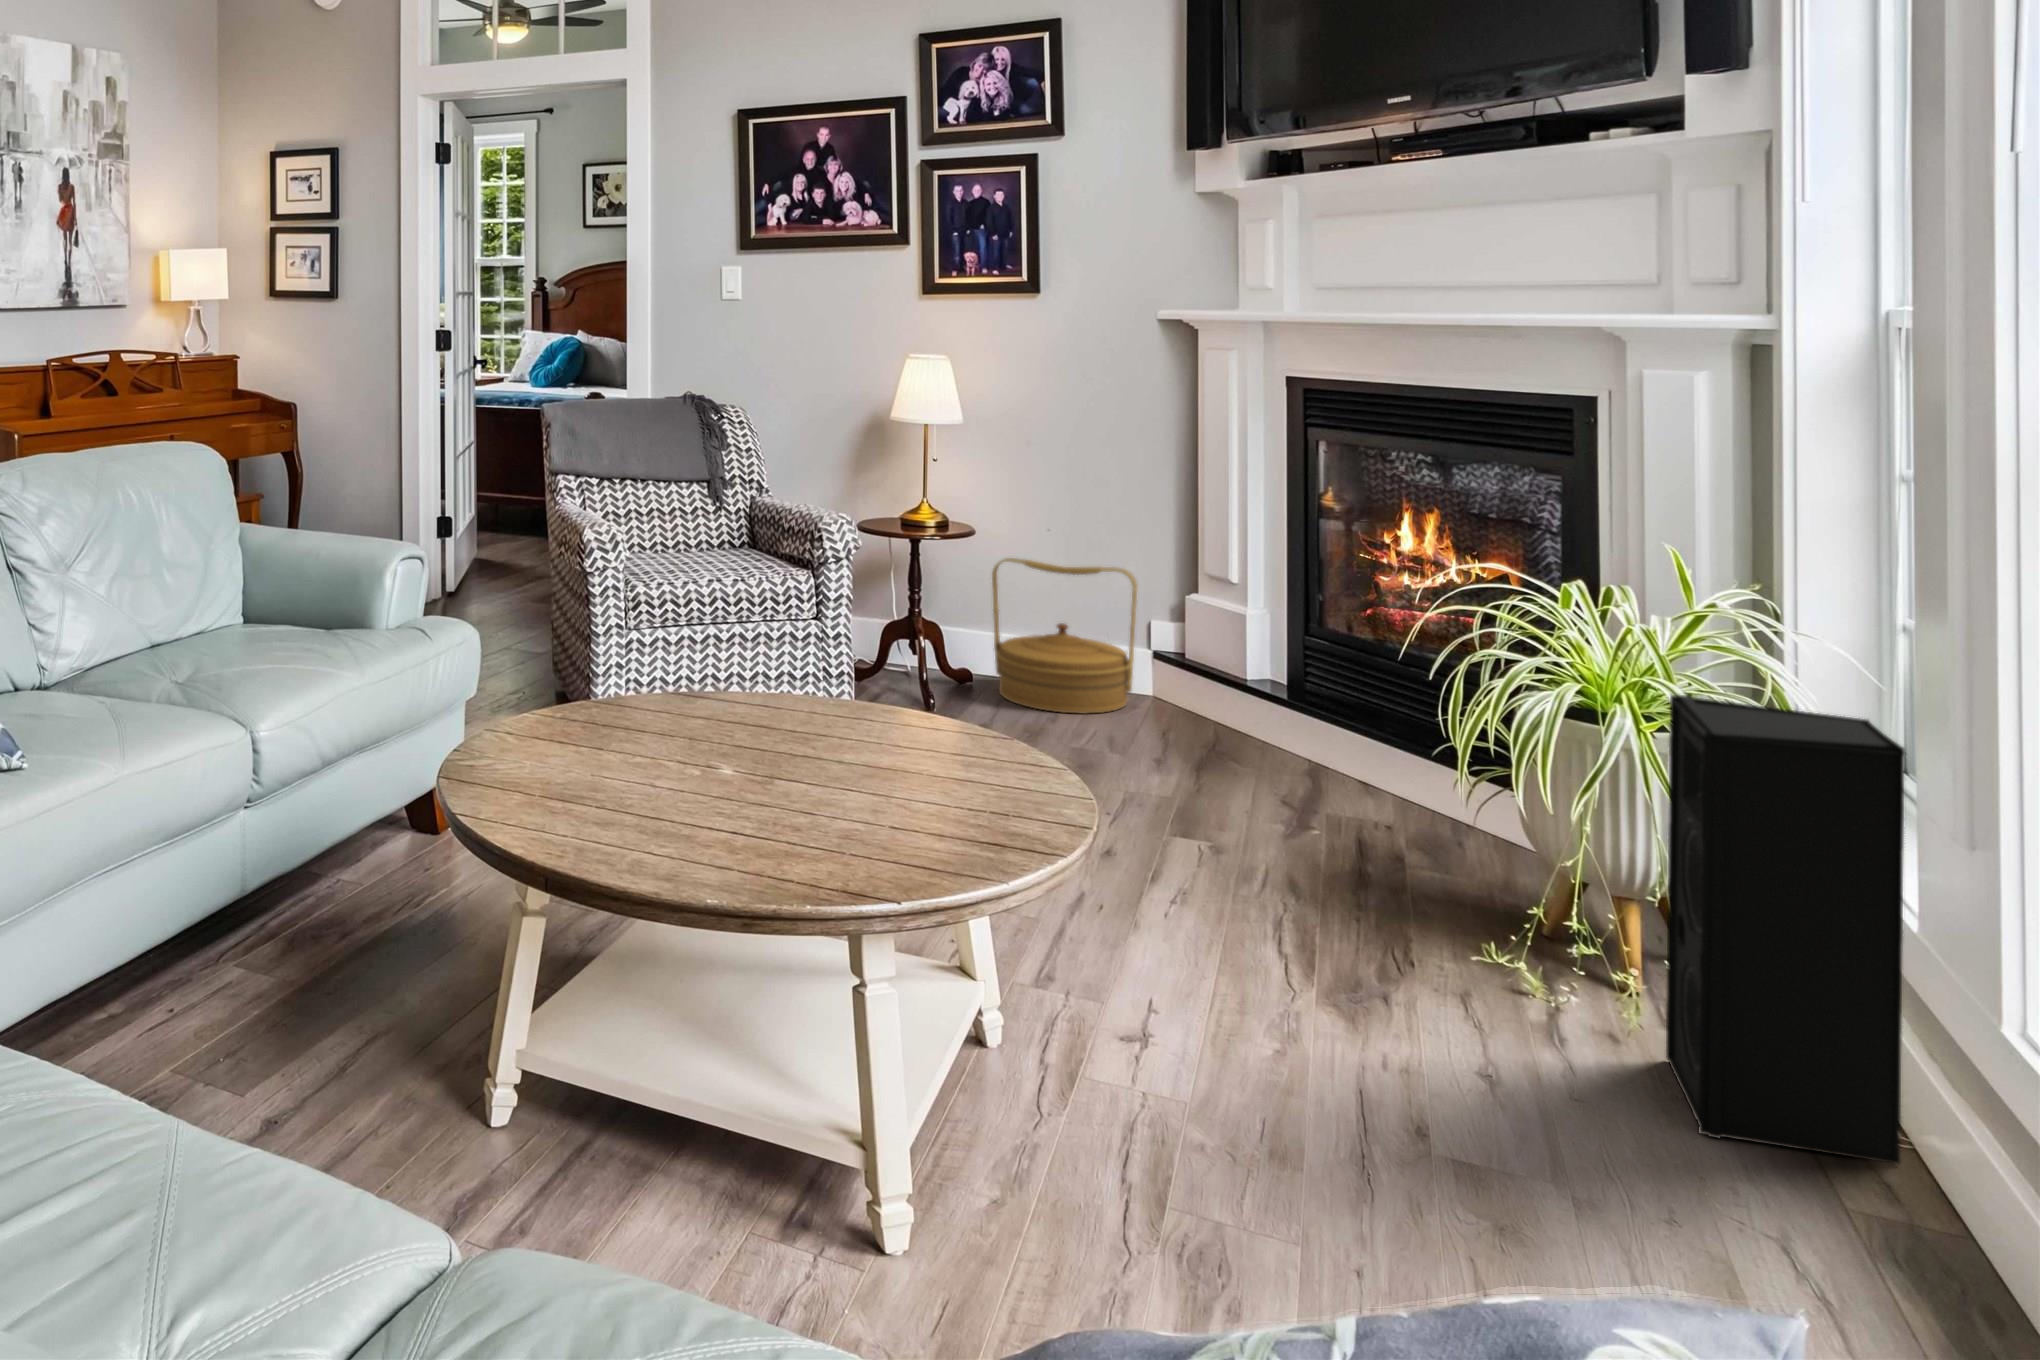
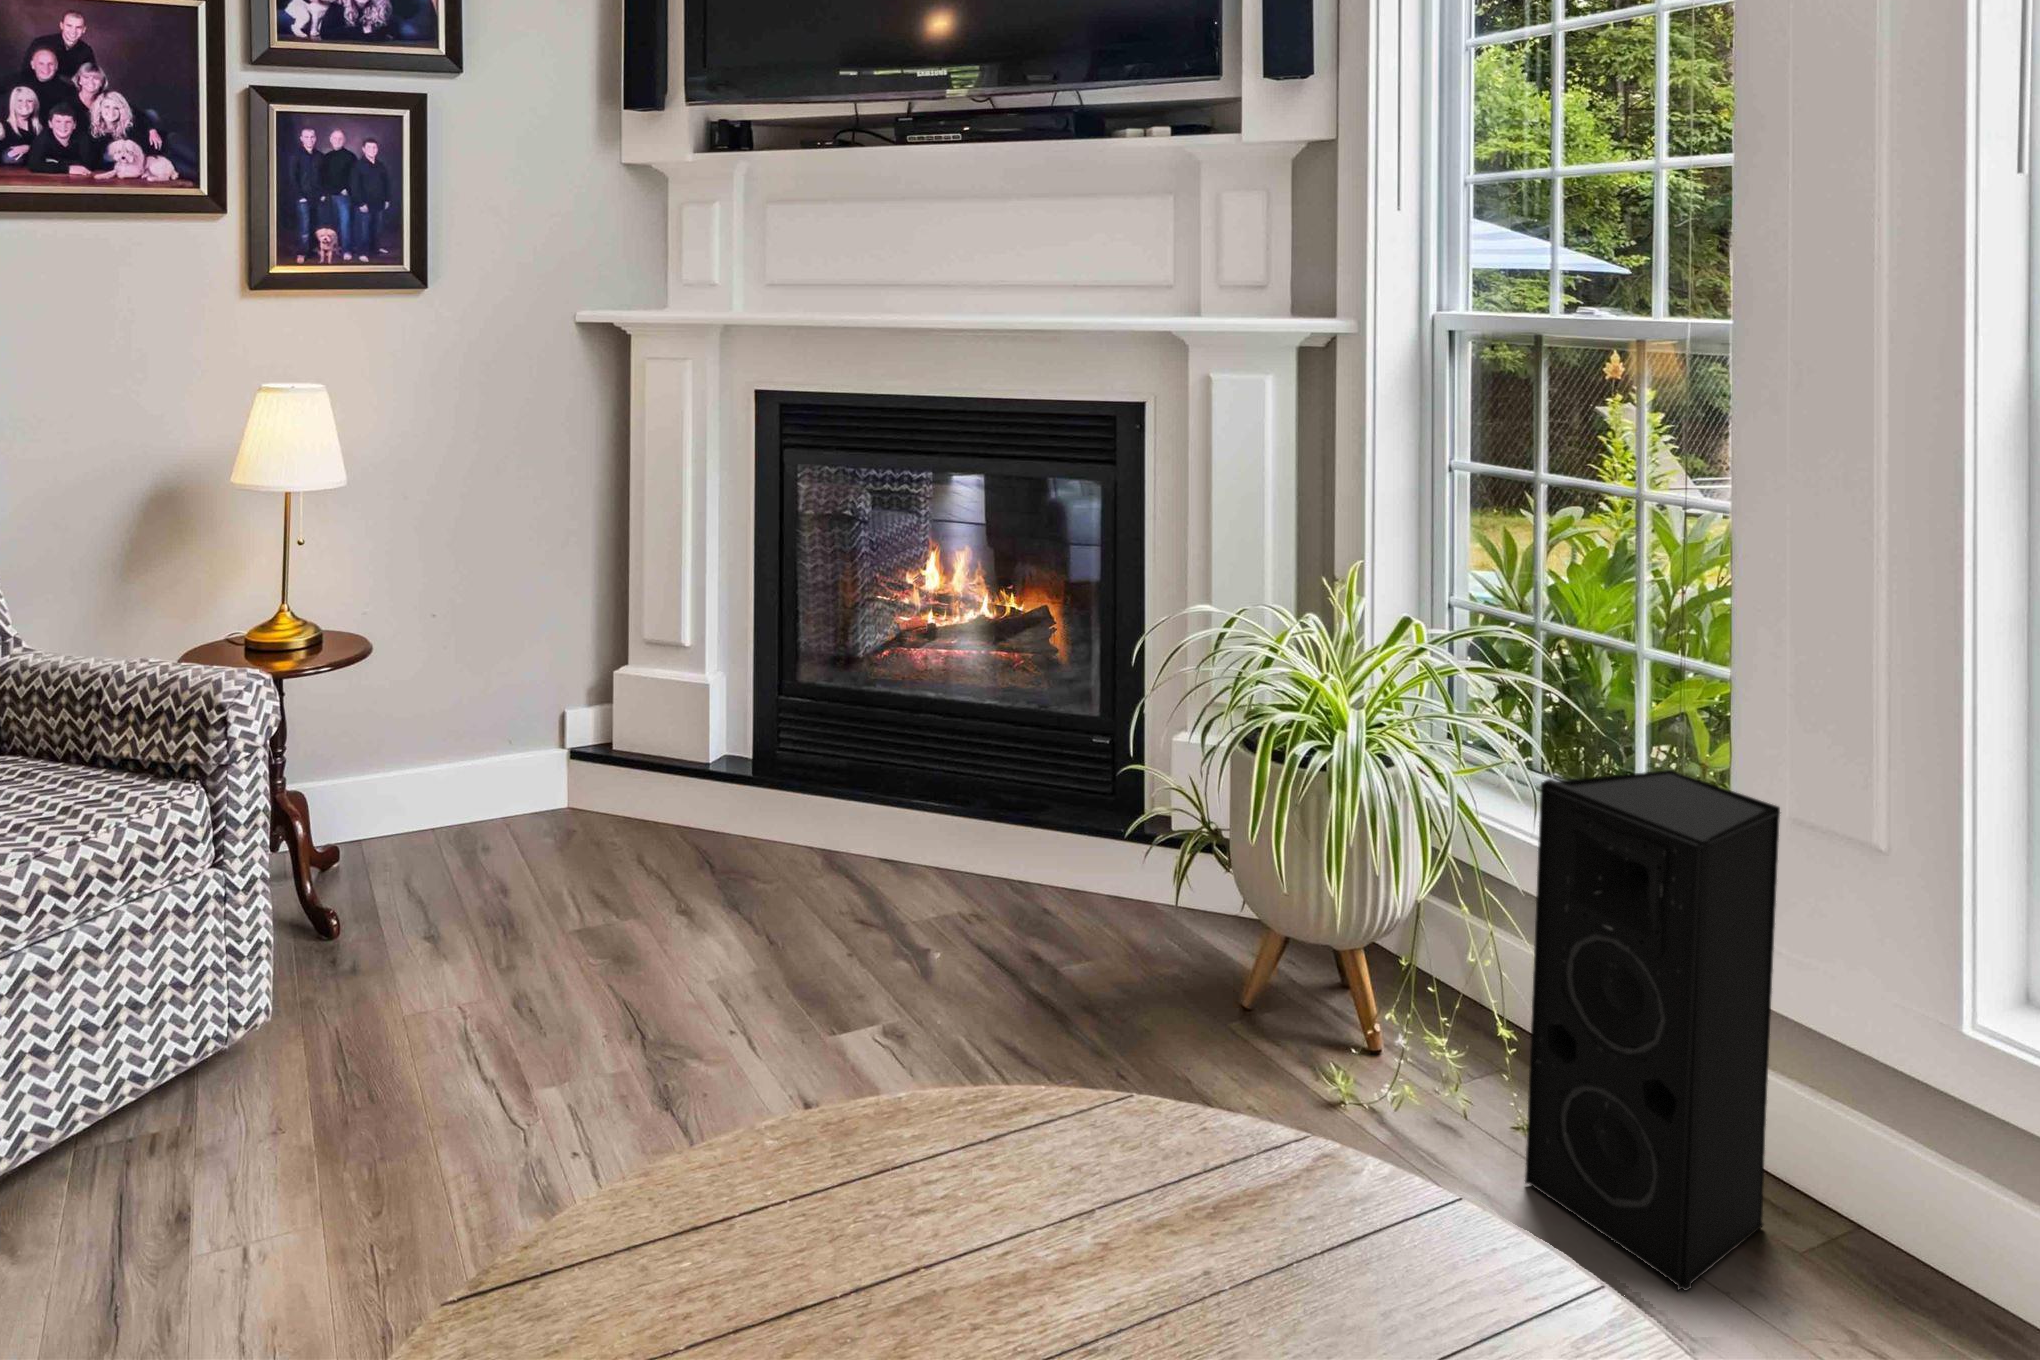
woven basket: present [992,558,1138,714] -> none [386,660,583,883]

